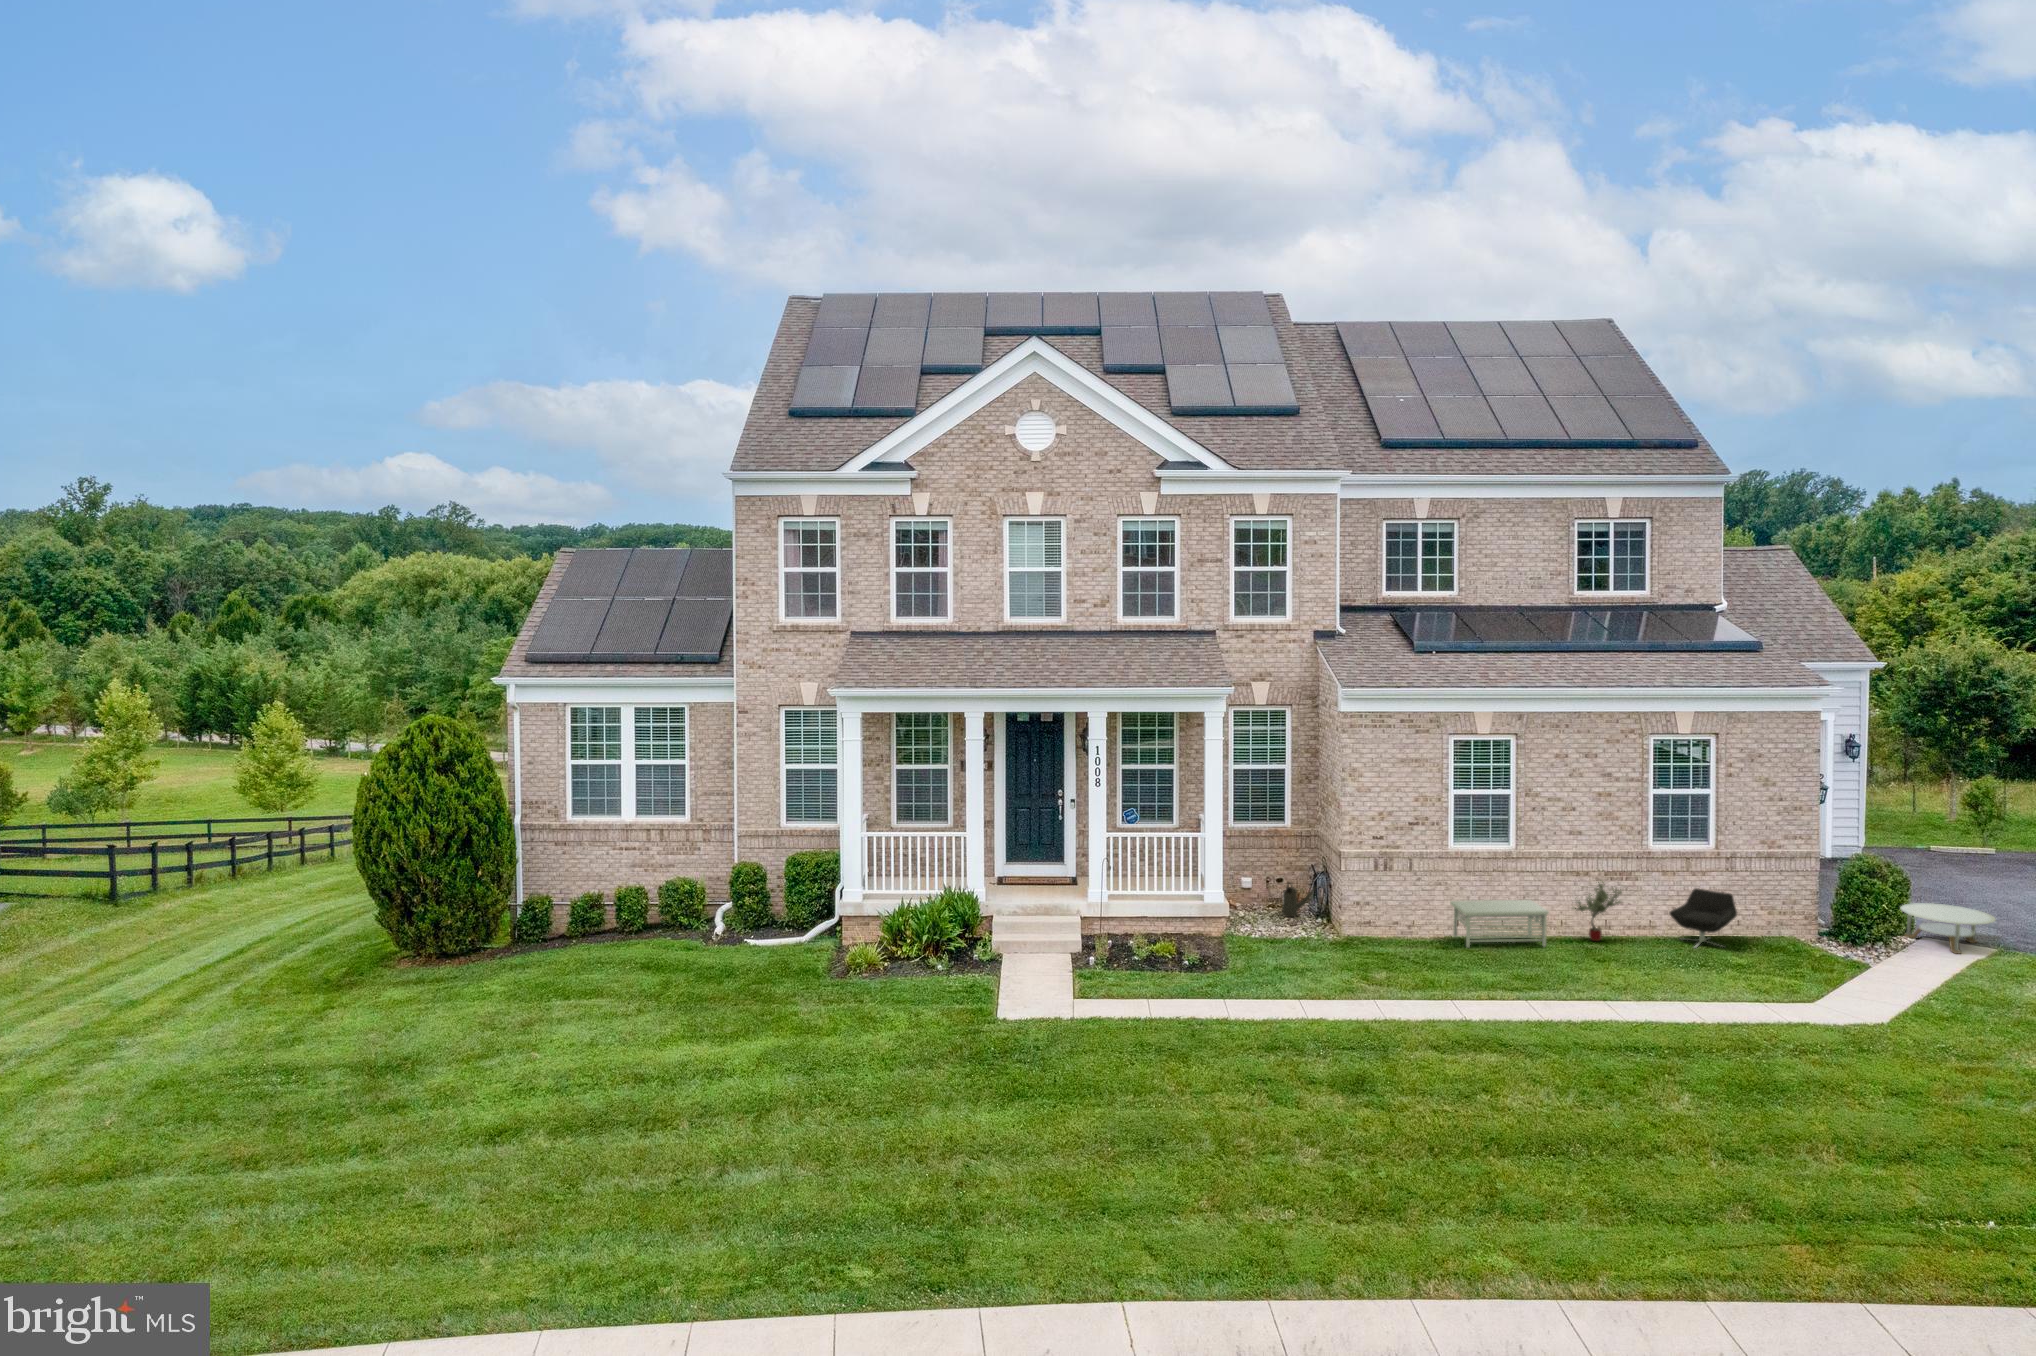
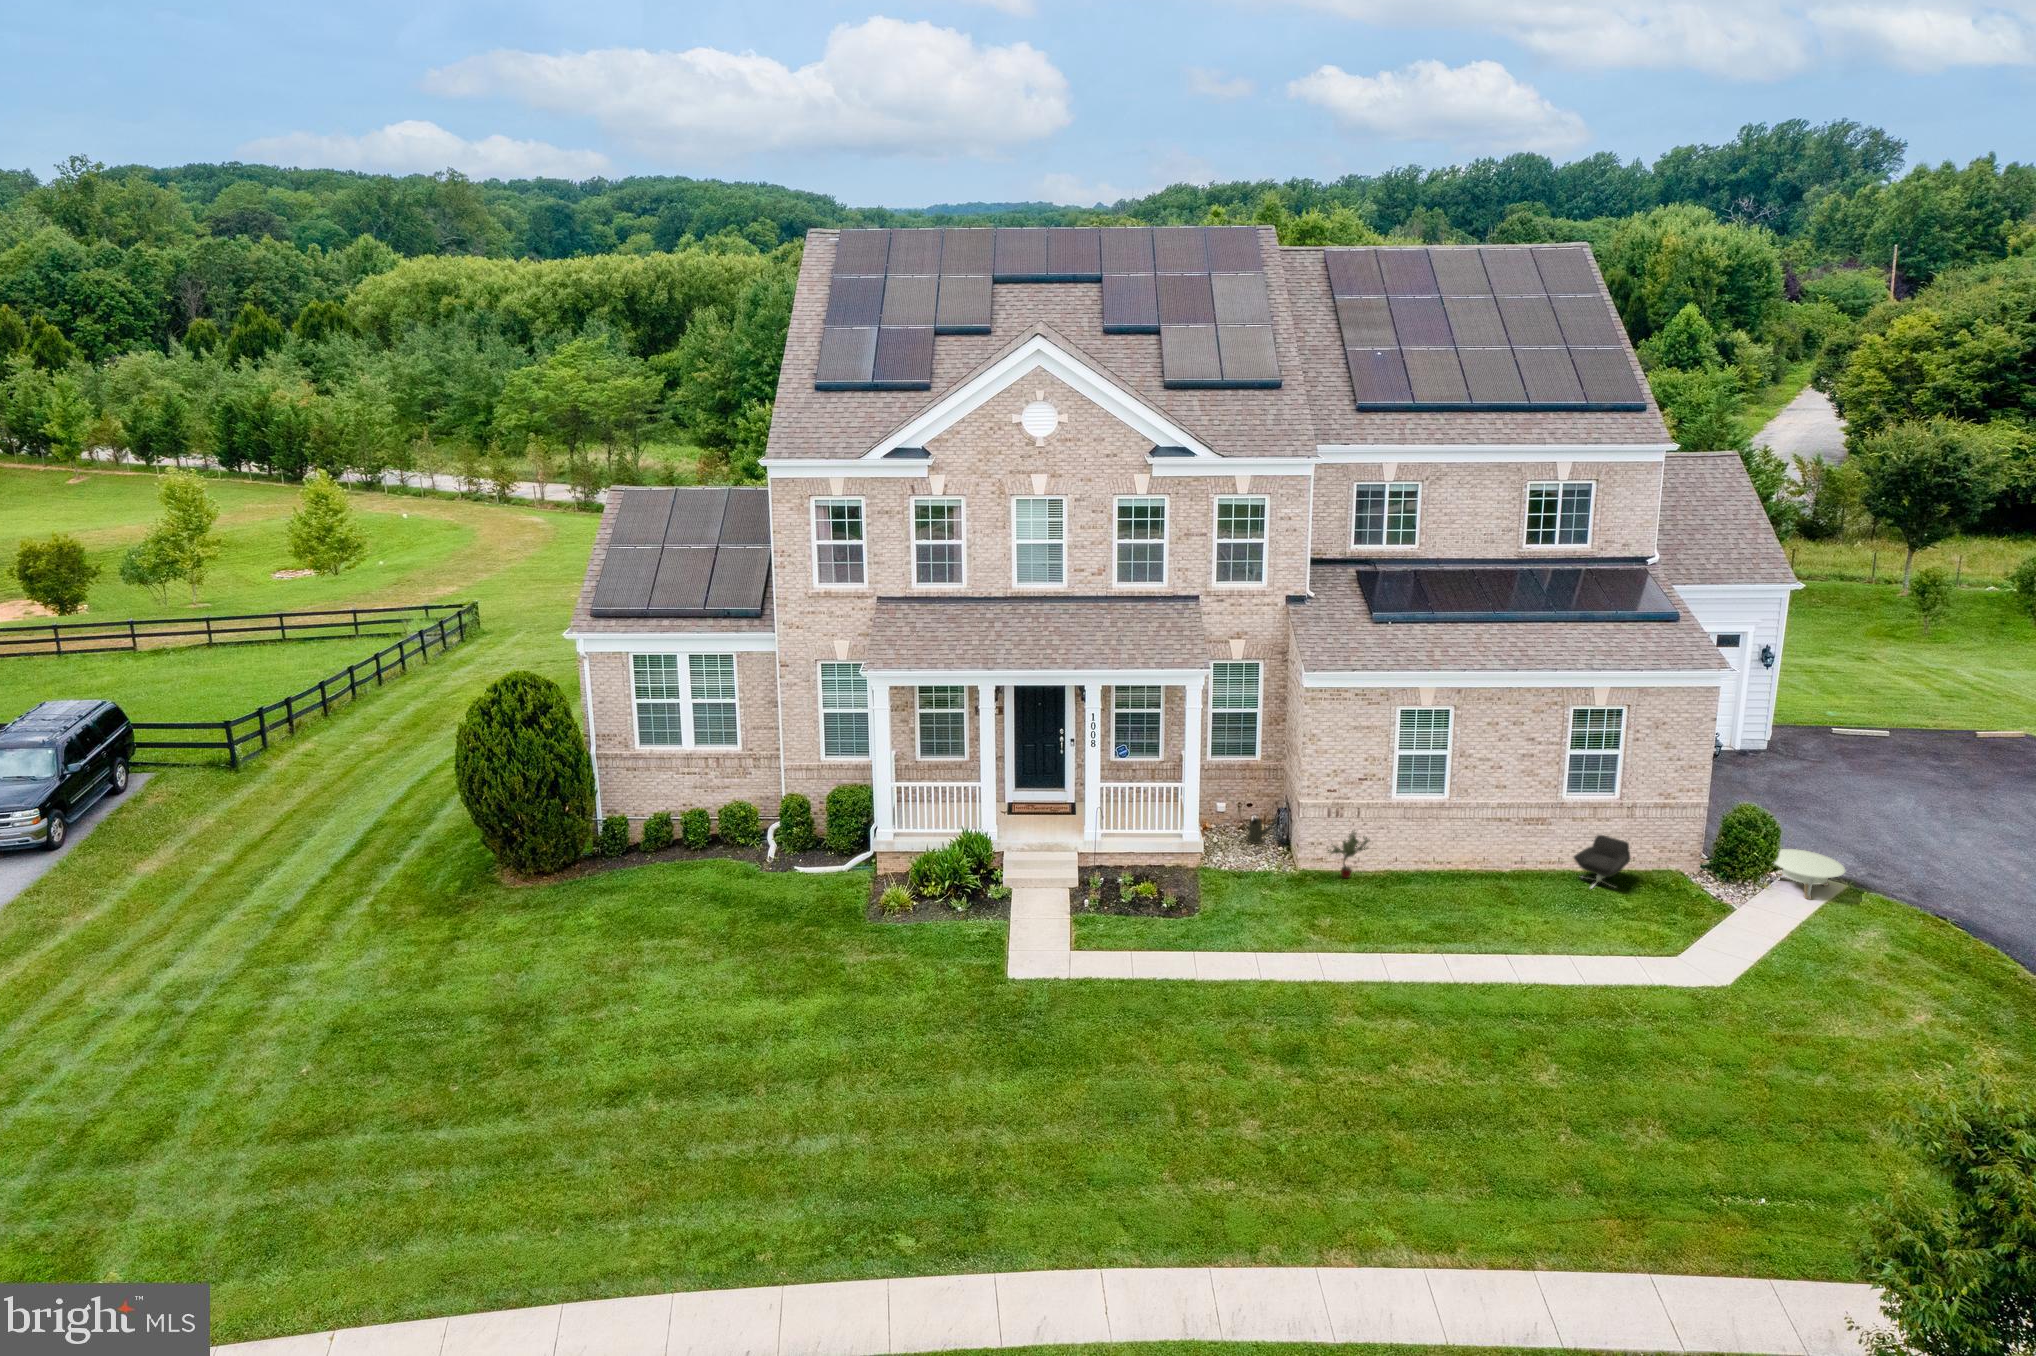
potted tree: present [1573,880,1622,941] -> present [1328,831,1370,878]
storage bench: present [1450,900,1549,947] -> none [1390,842,1472,885]

